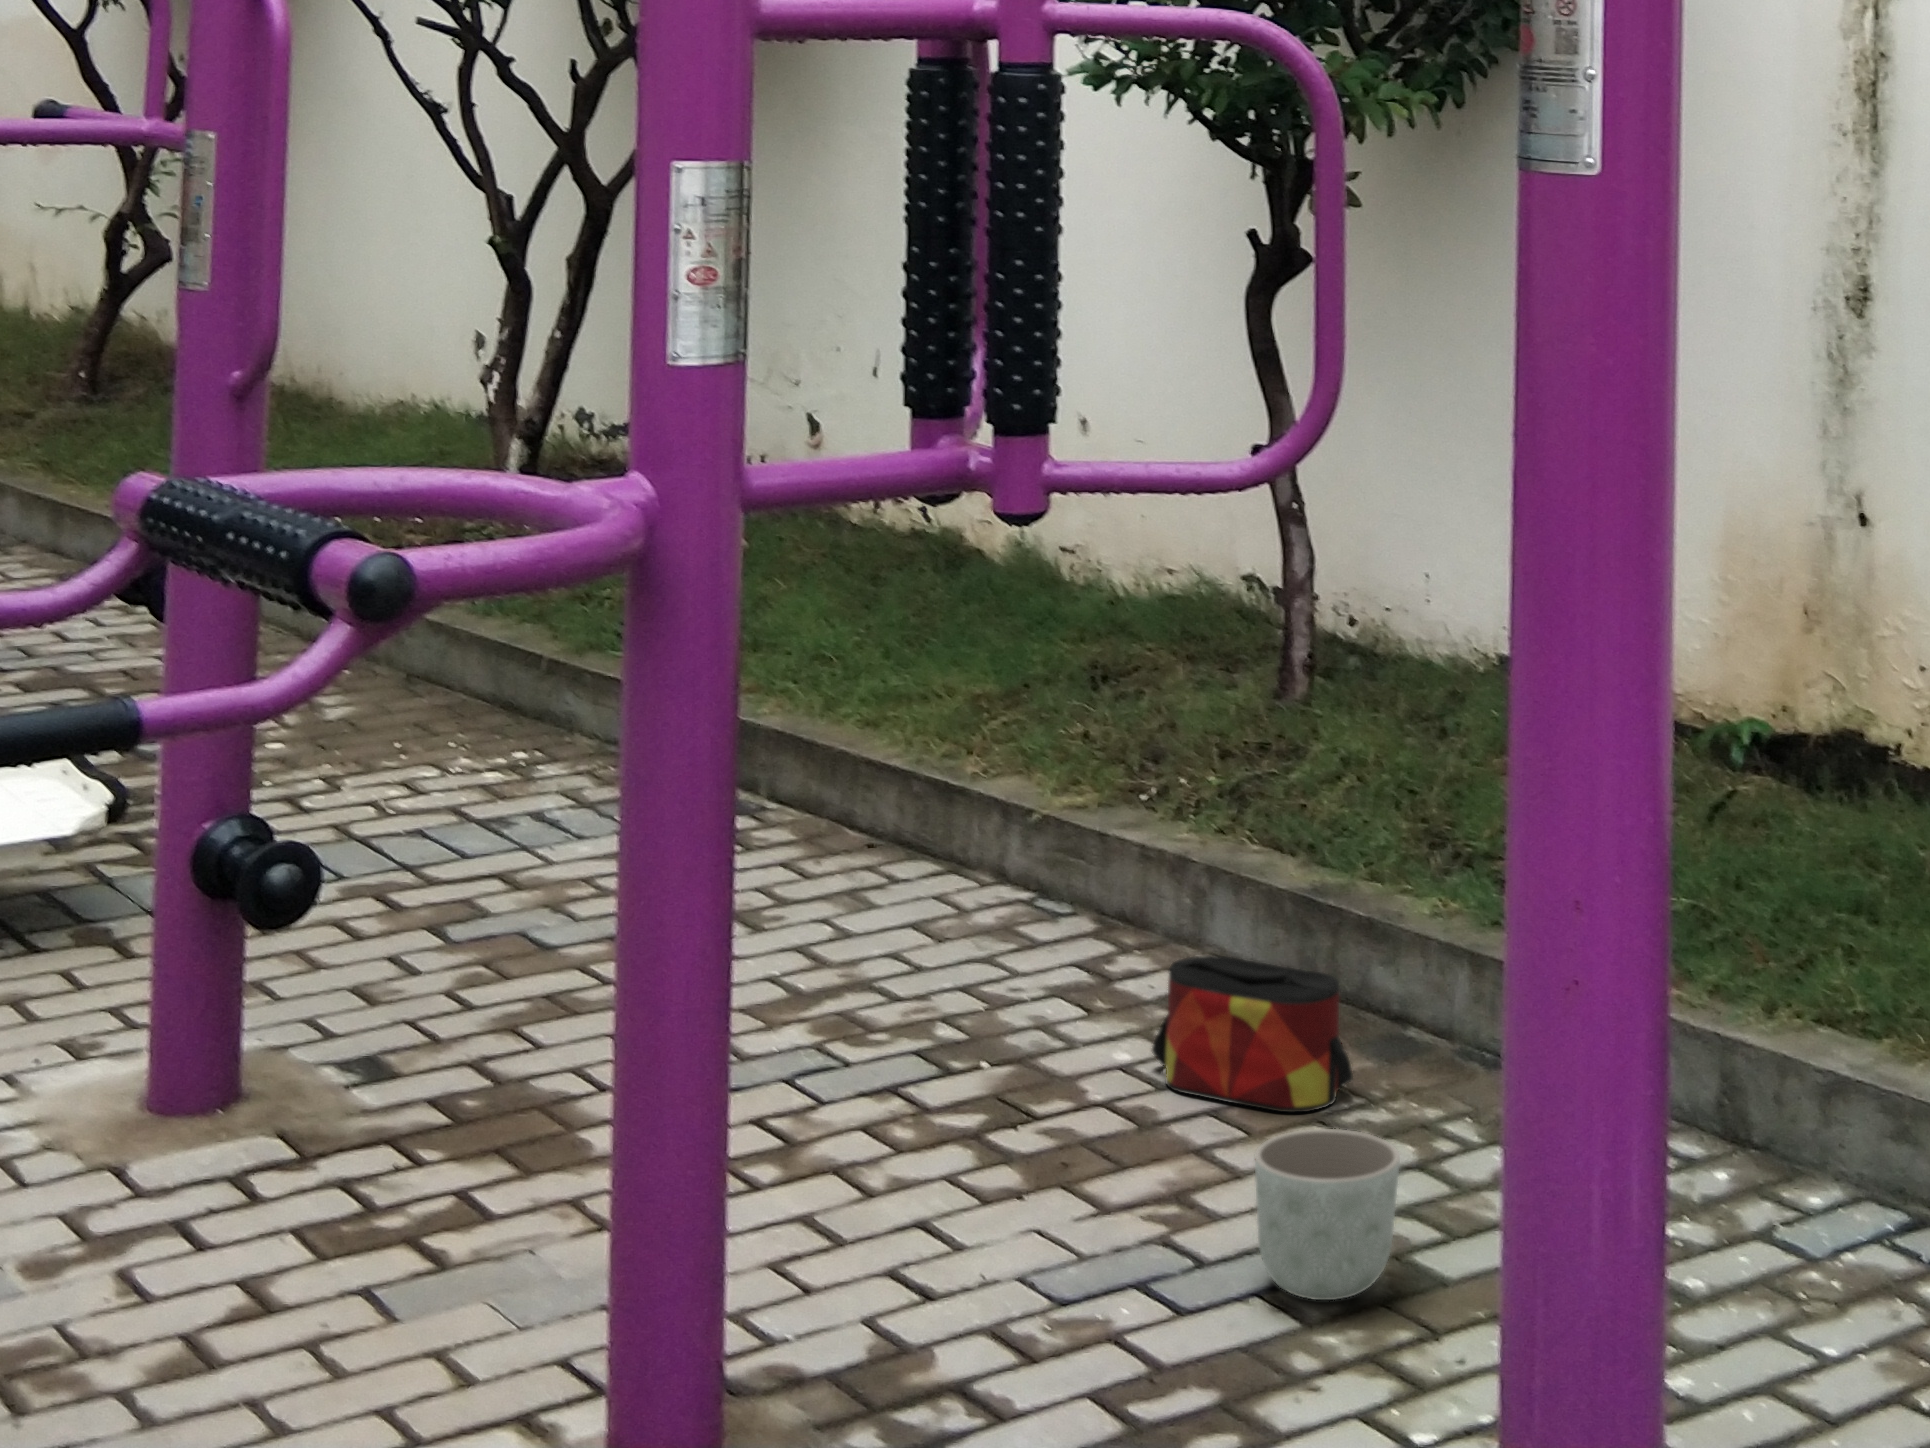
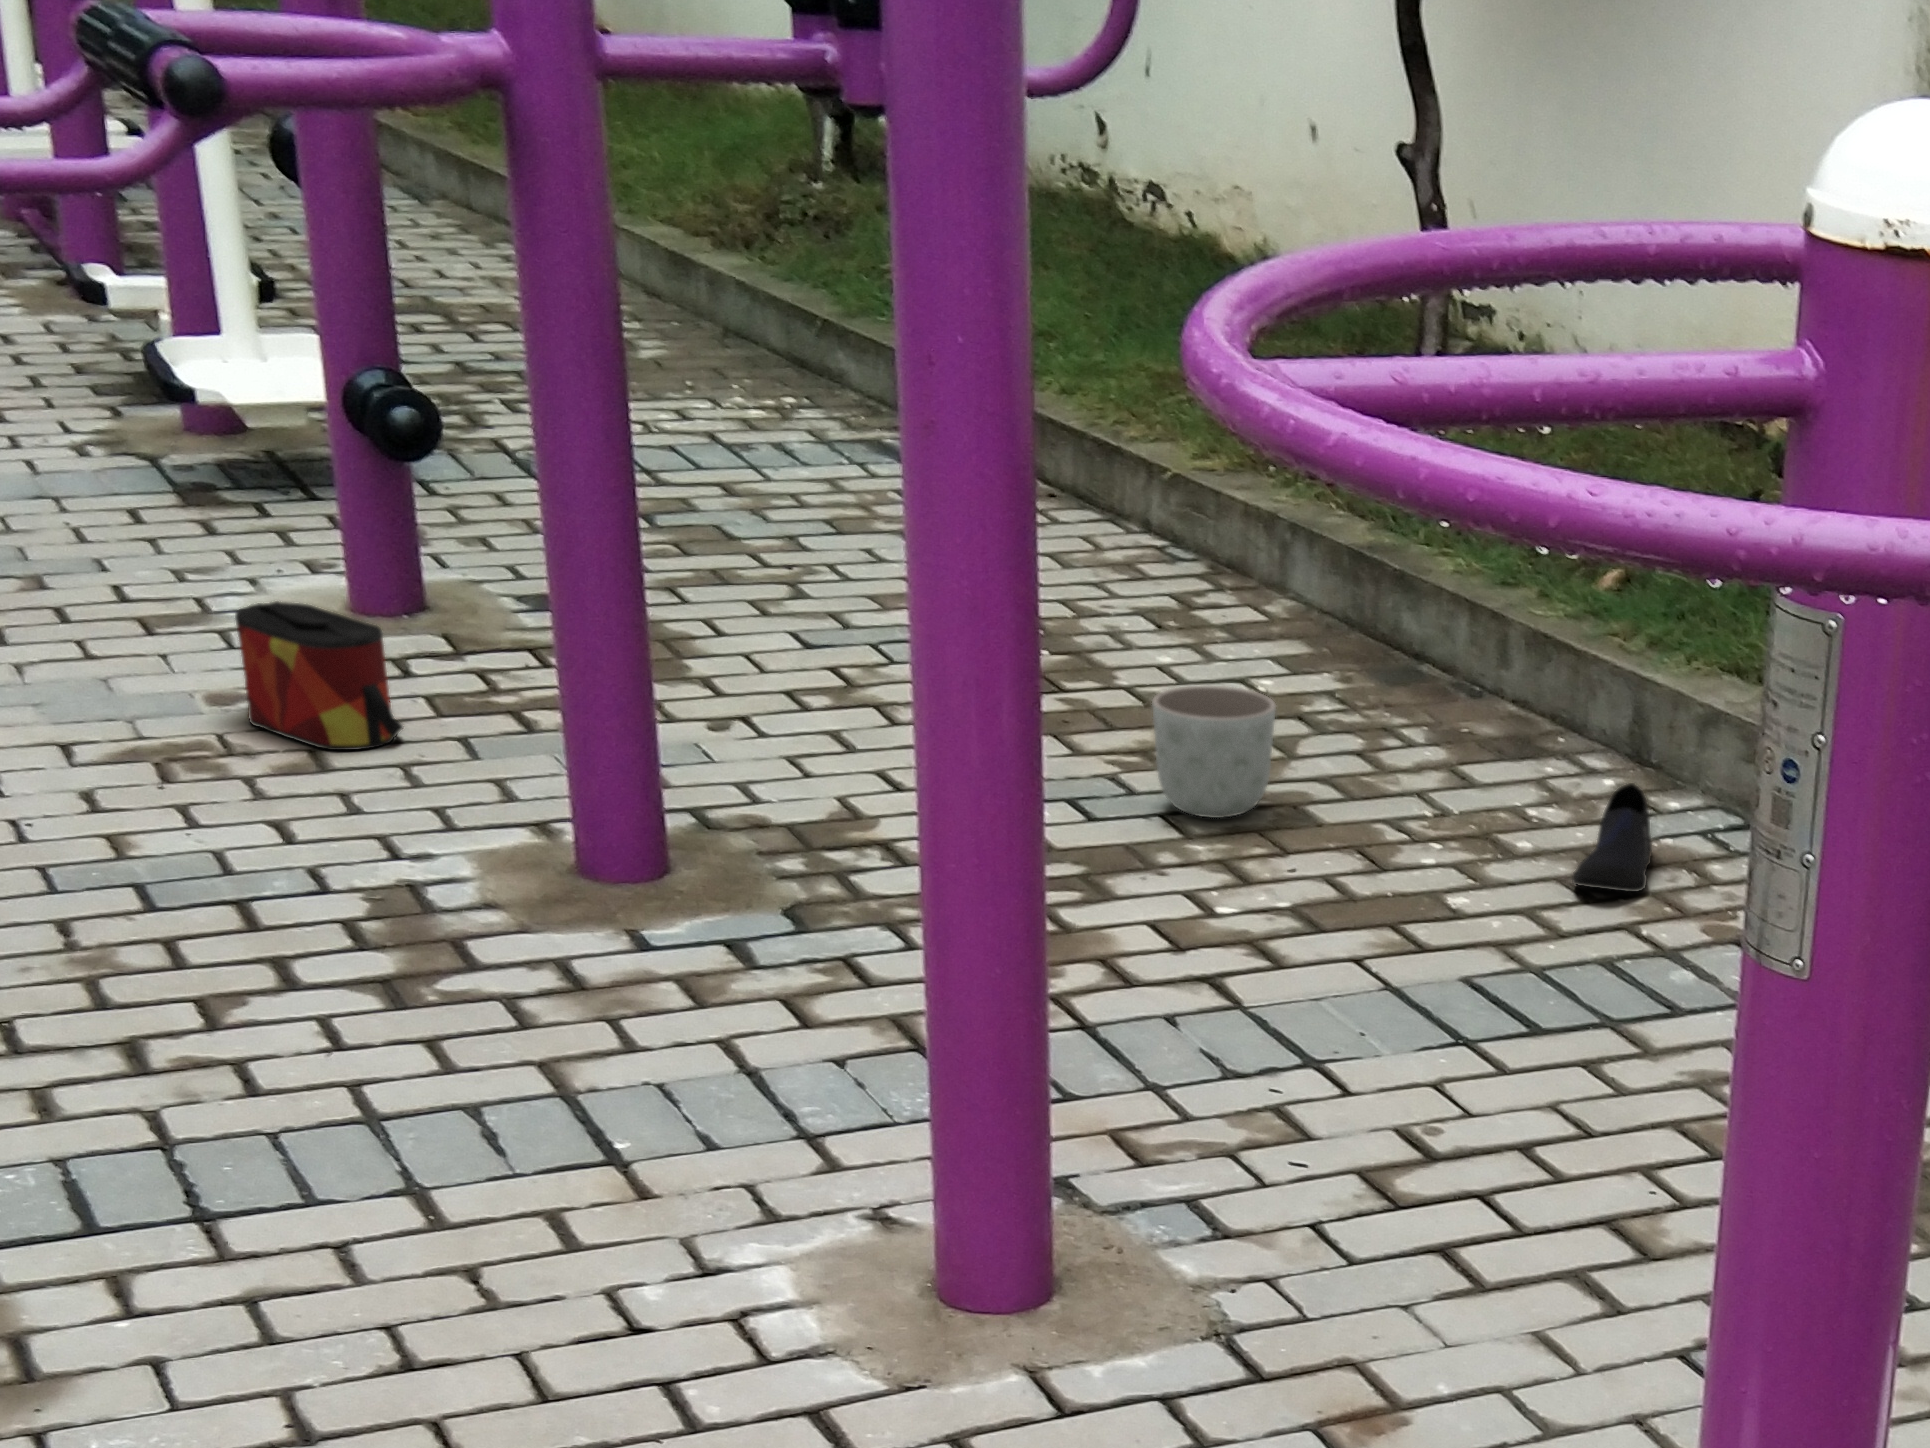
bag: present [1152,955,1353,1112] -> present [235,601,403,750]
shoe: none [1800,1205,1889,1353] -> present [1572,783,1652,892]

